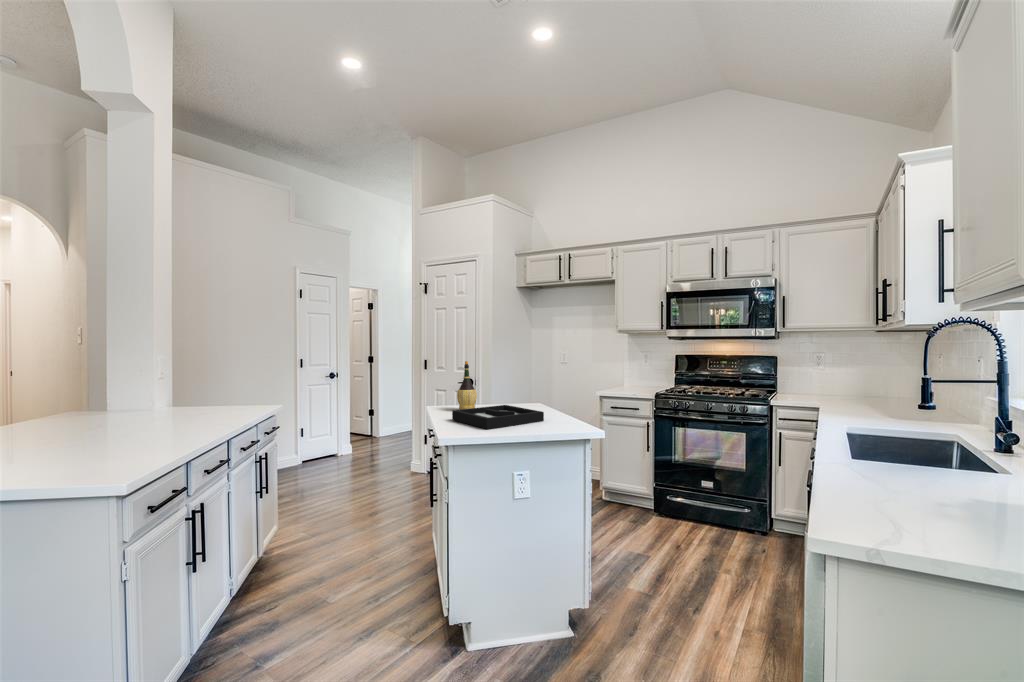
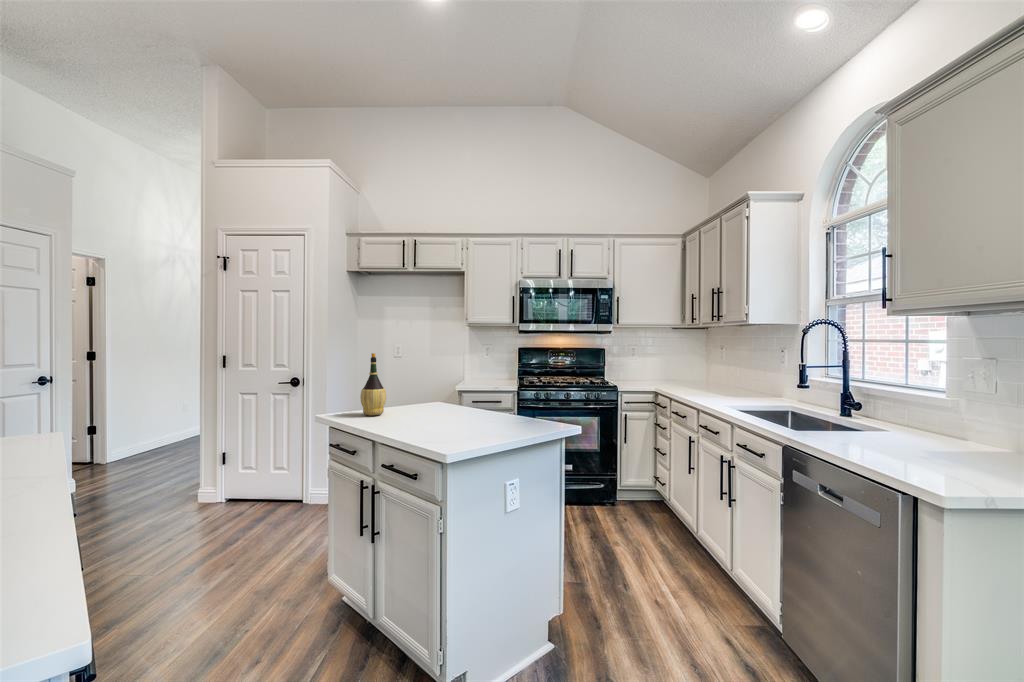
decorative tray: present [452,405,544,429] -> none [386,404,497,436]

